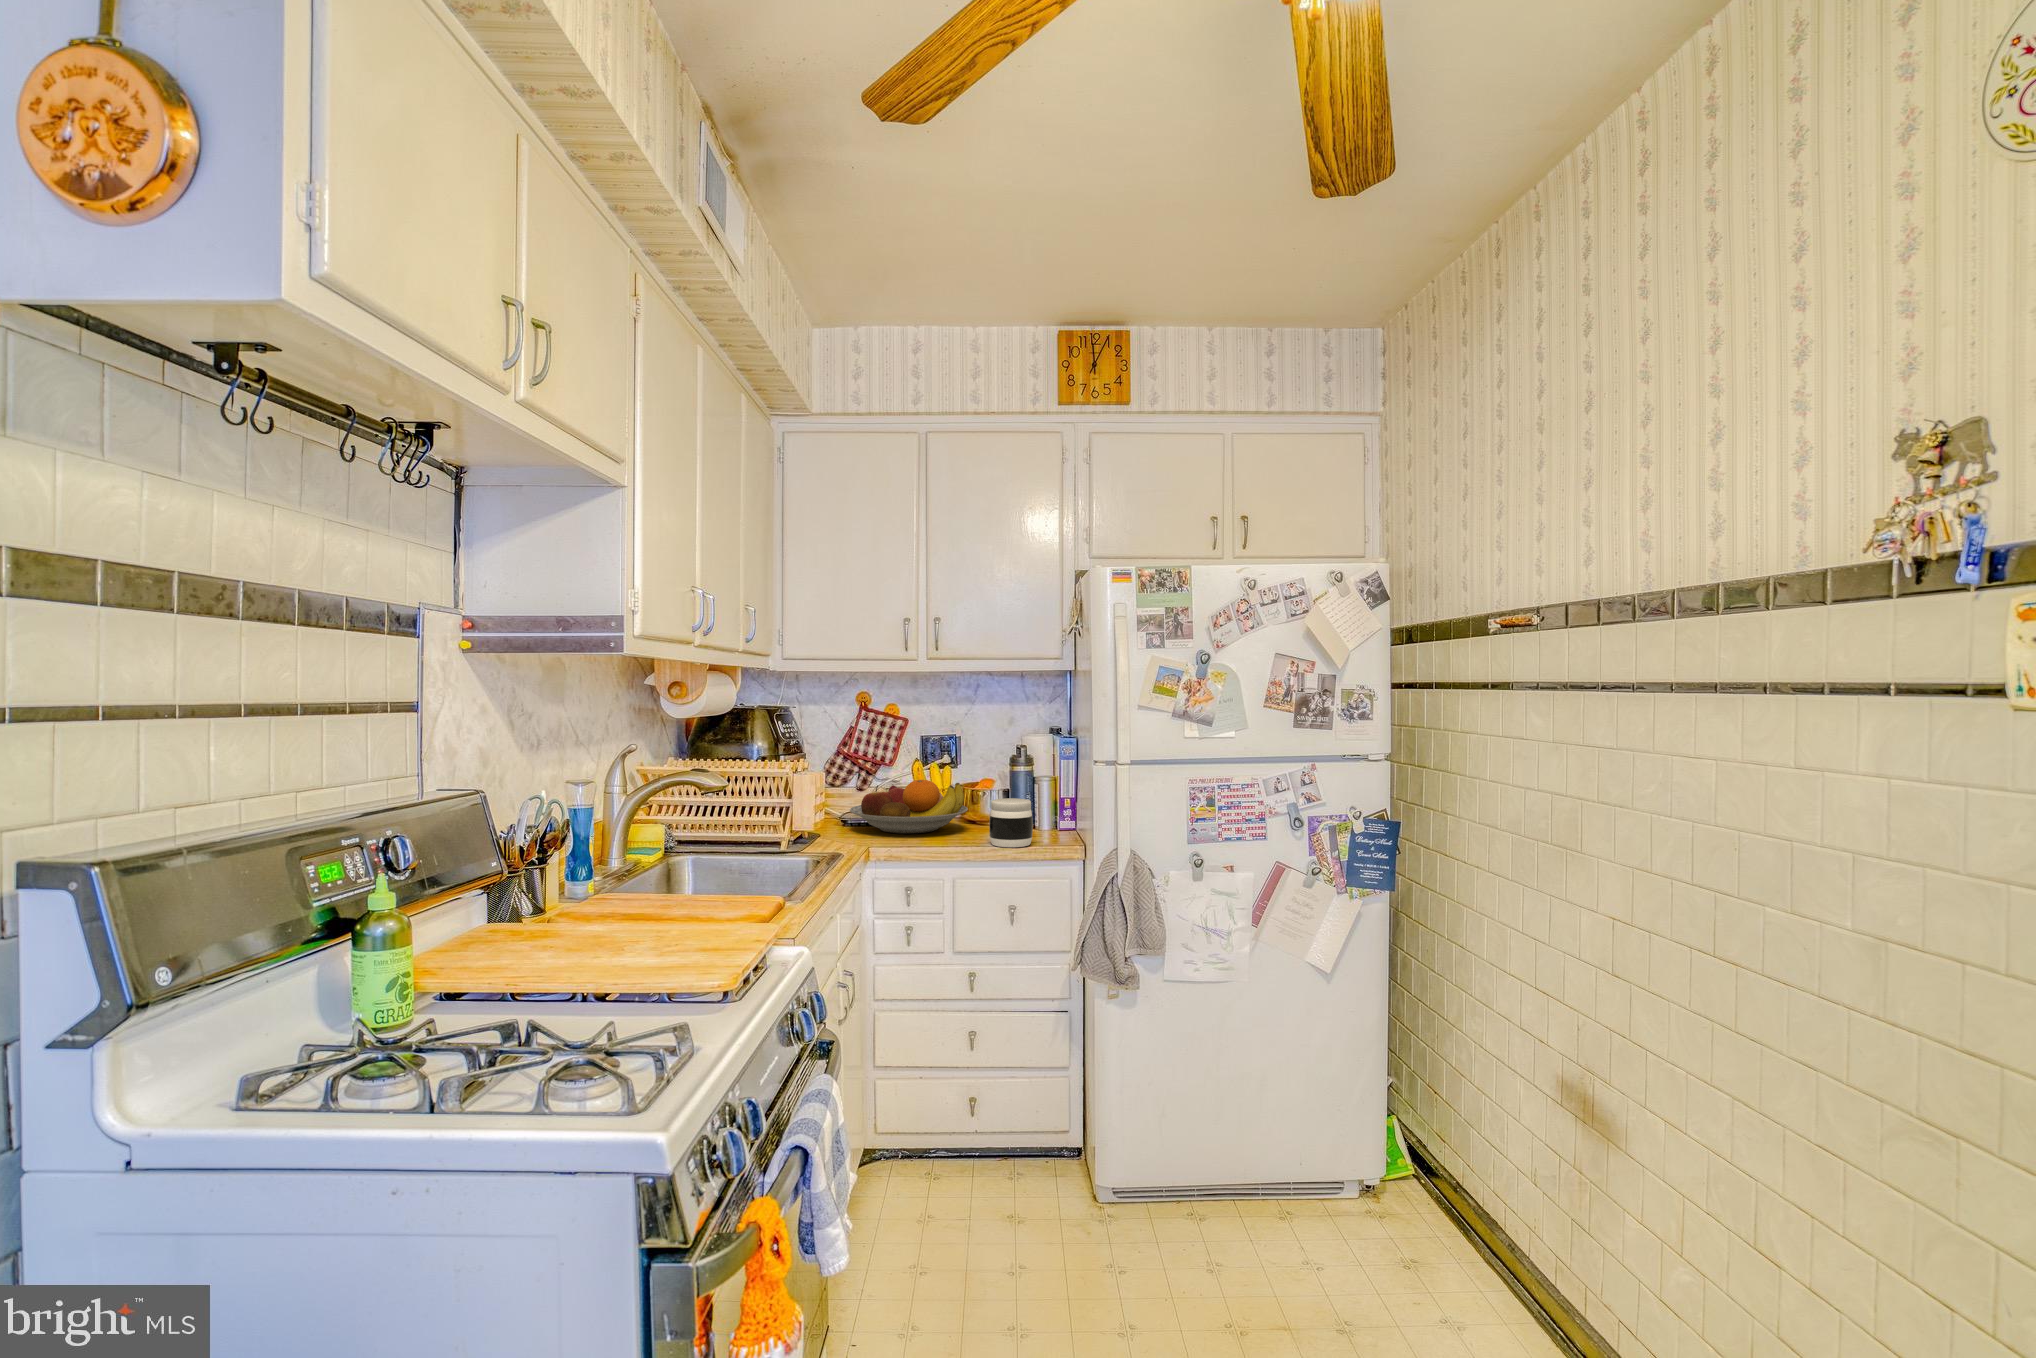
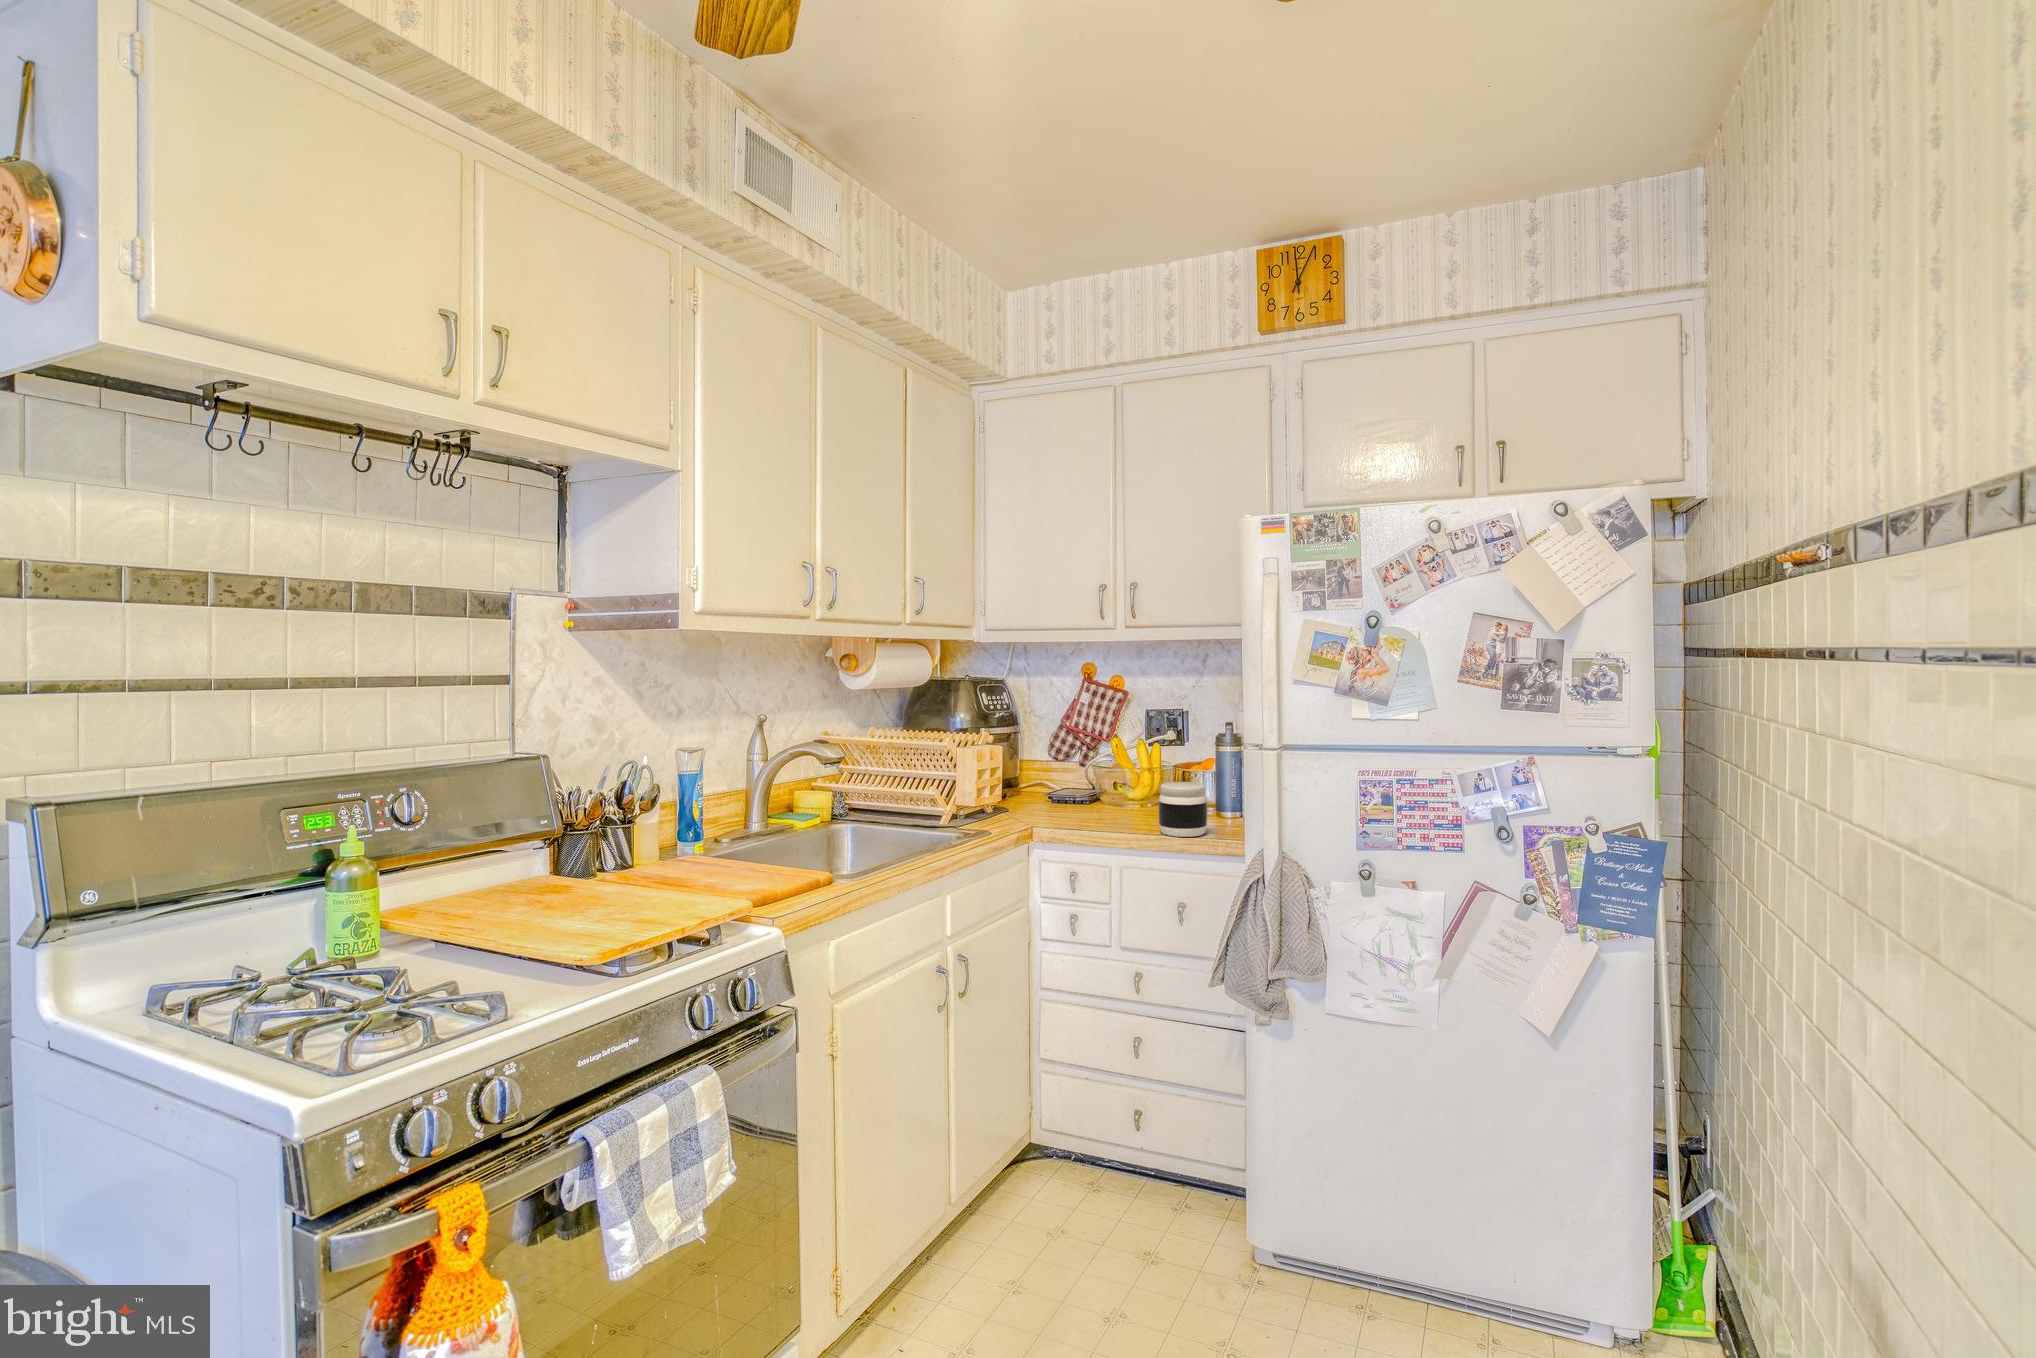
fruit bowl: present [850,780,968,833] -> none [1038,758,1161,814]

